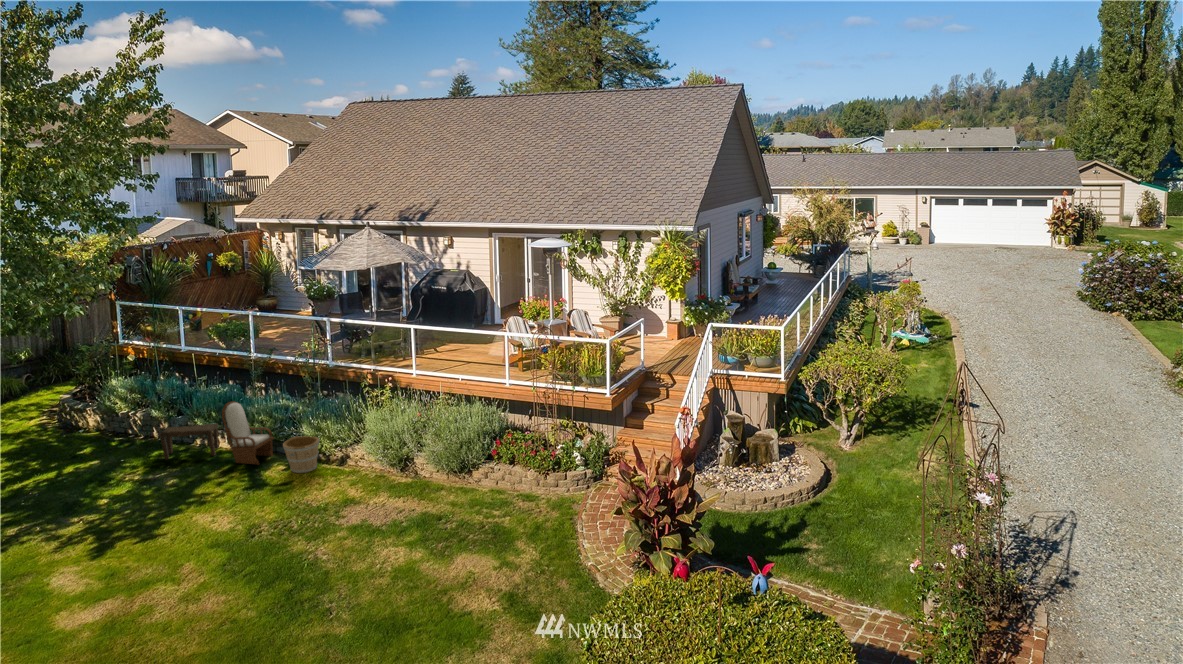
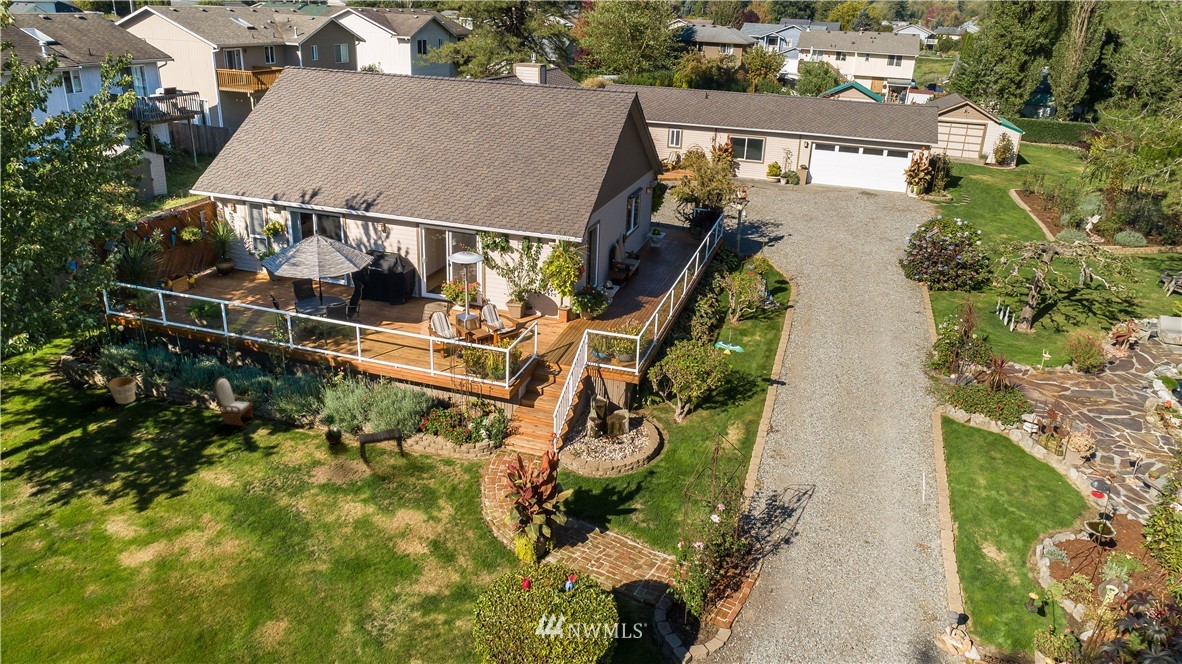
bench: present [160,423,219,460] -> present [359,428,403,462]
potted tree: none [349,430,386,480] -> present [318,413,342,444]
wooden bucket: present [283,436,319,473] -> present [108,377,136,404]

